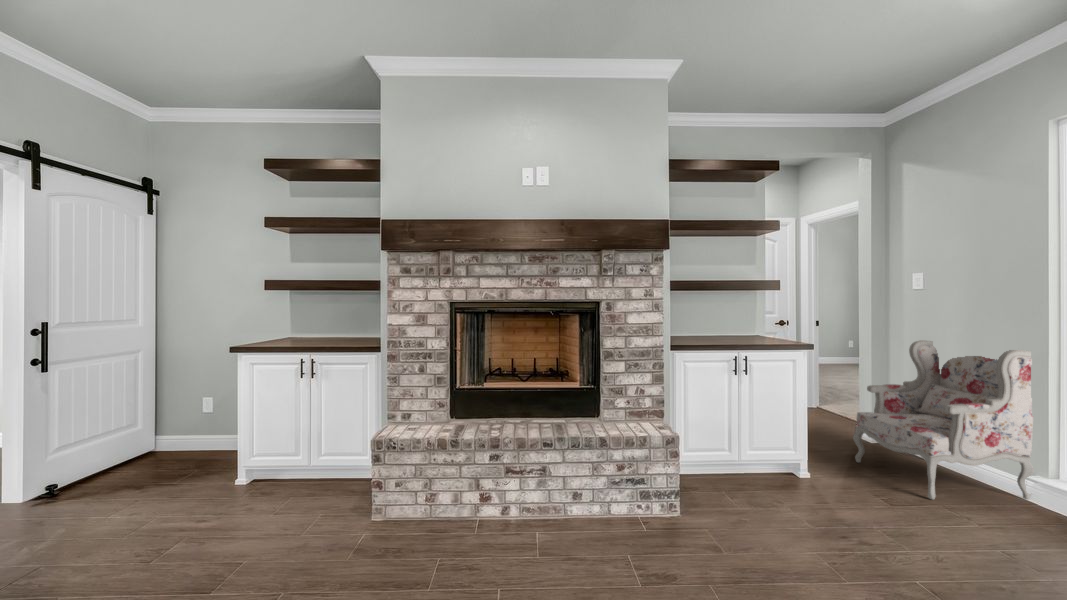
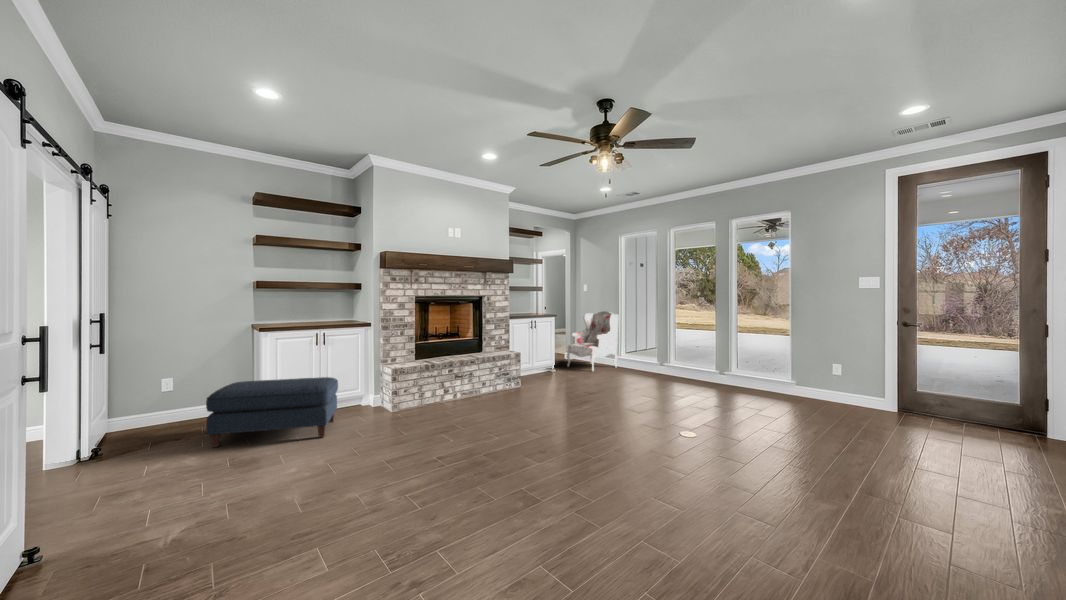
ottoman: none [66,426,279,571] -> present [206,377,338,447]

